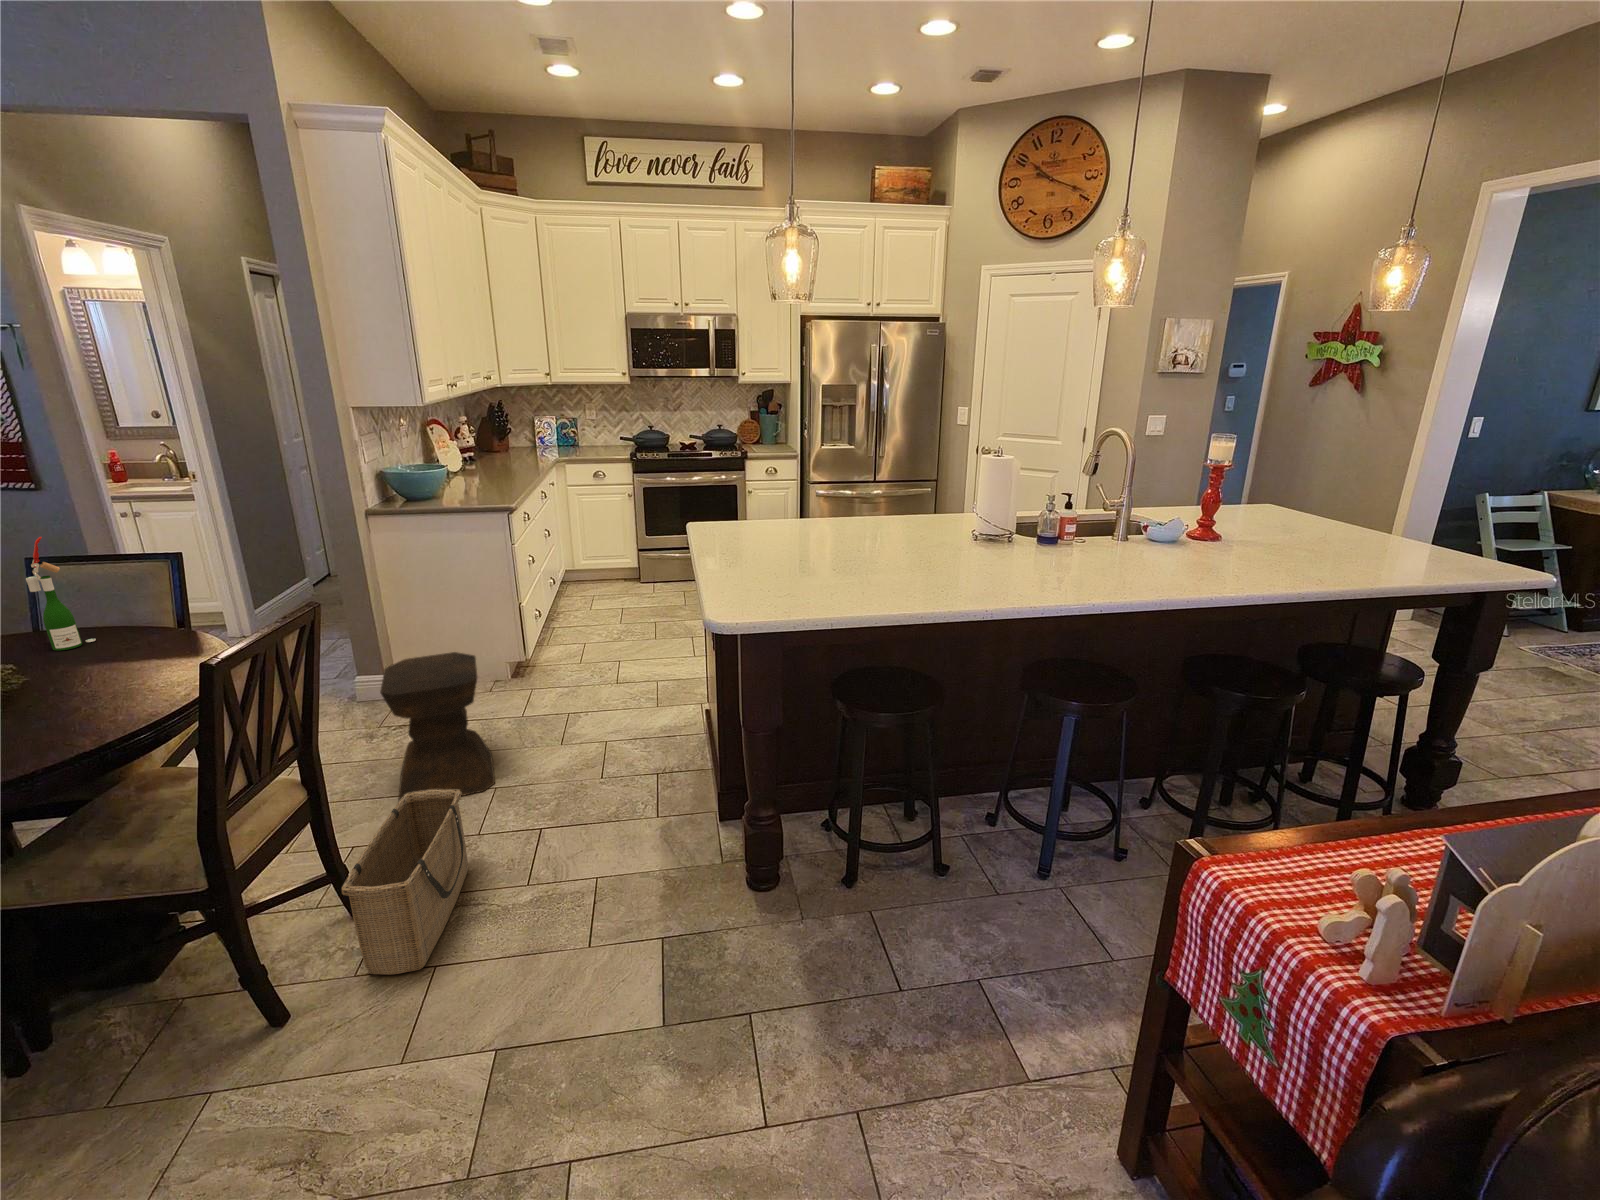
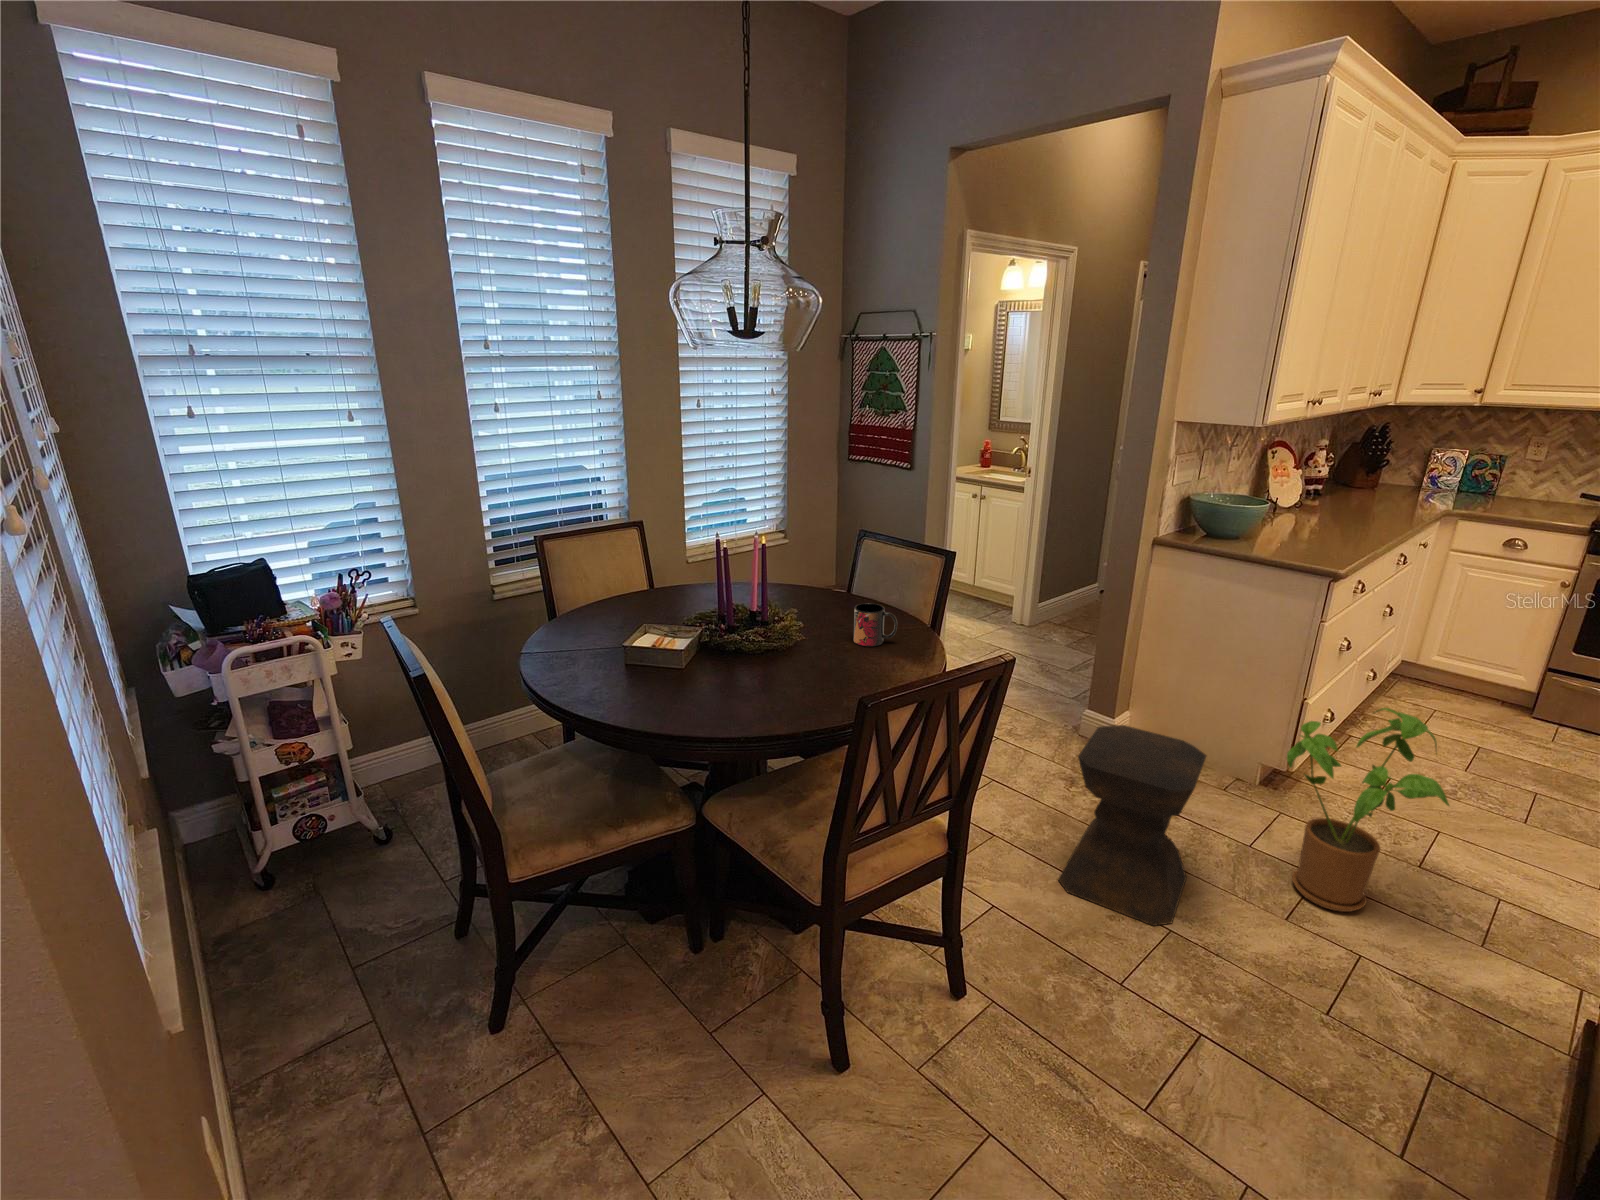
wine bottle: present [26,537,96,651] -> none [840,520,869,619]
house plant: none [524,584,618,727] -> present [1287,708,1449,912]
mug: none [86,617,152,664] -> present [854,603,897,646]
basket: present [342,790,468,975] -> none [930,896,1107,1120]

